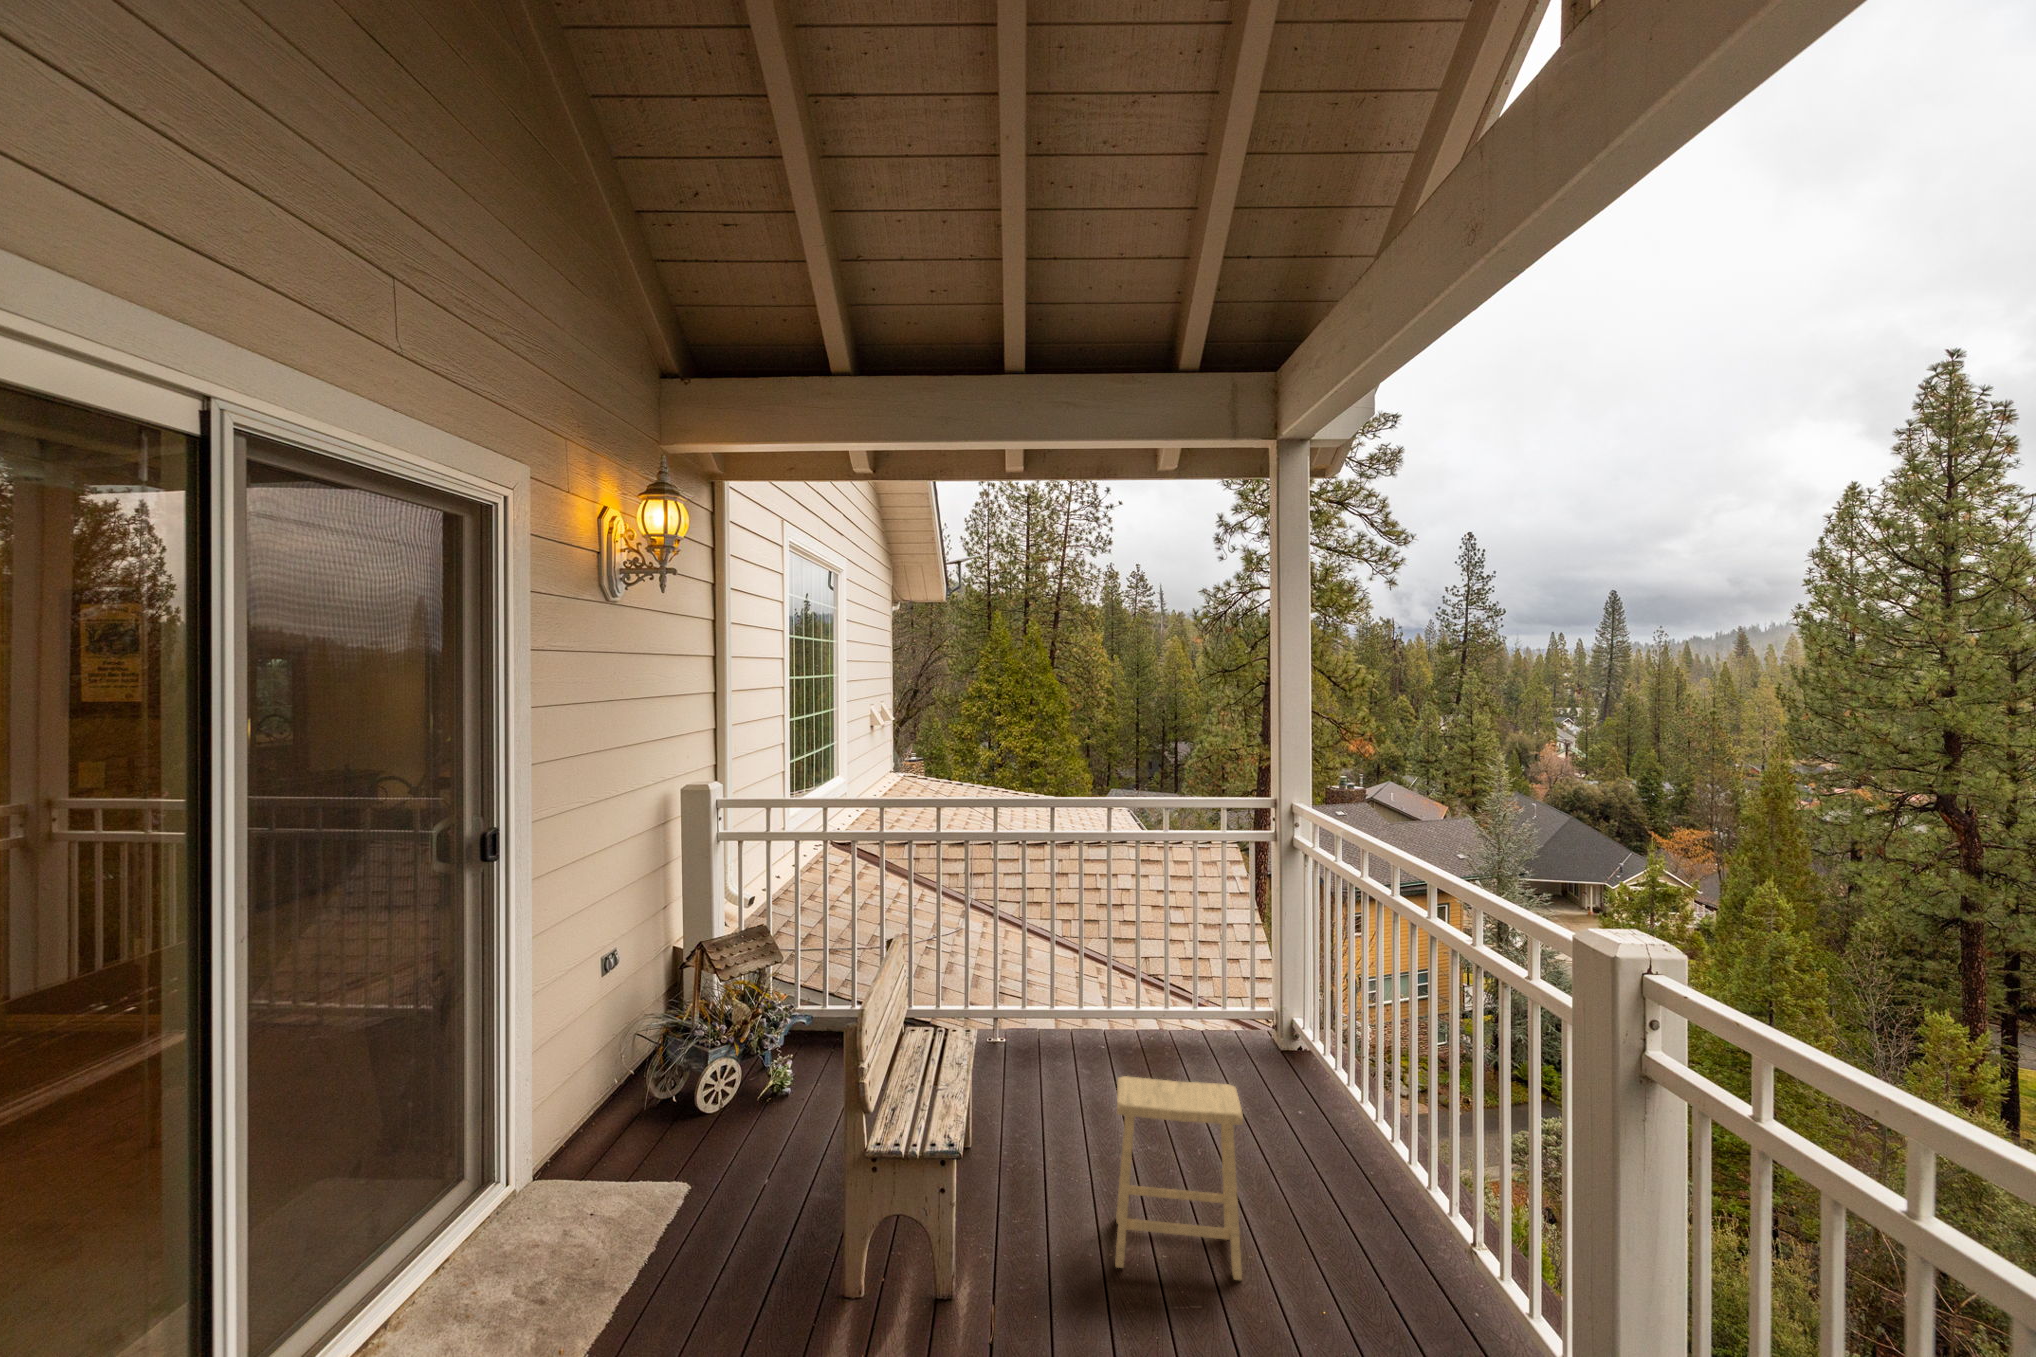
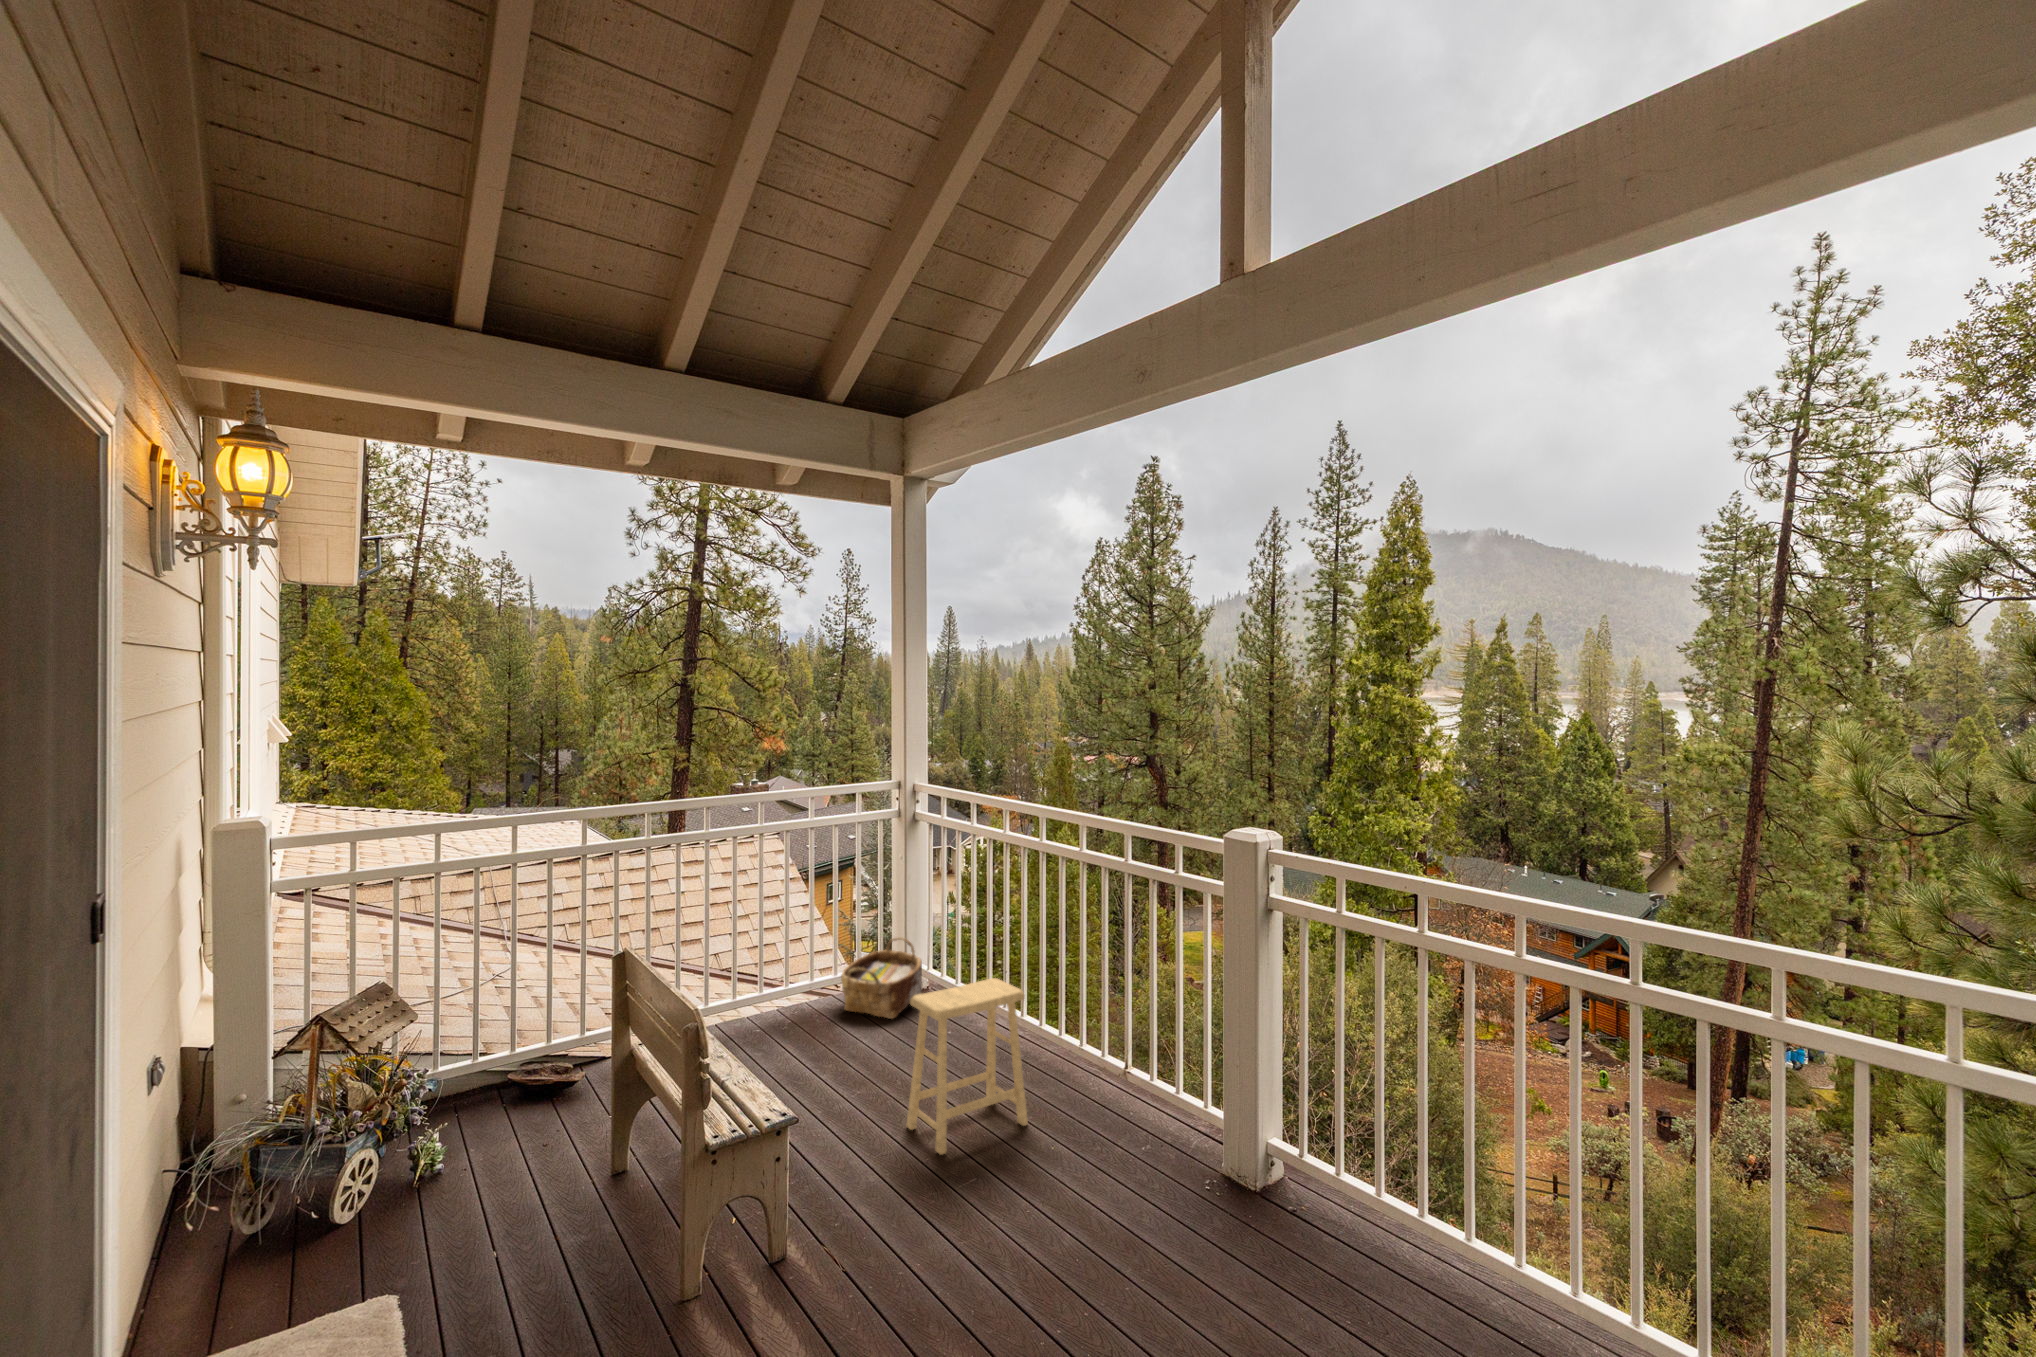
woven basket: none [1178,996,1276,1088] -> present [841,937,923,1019]

